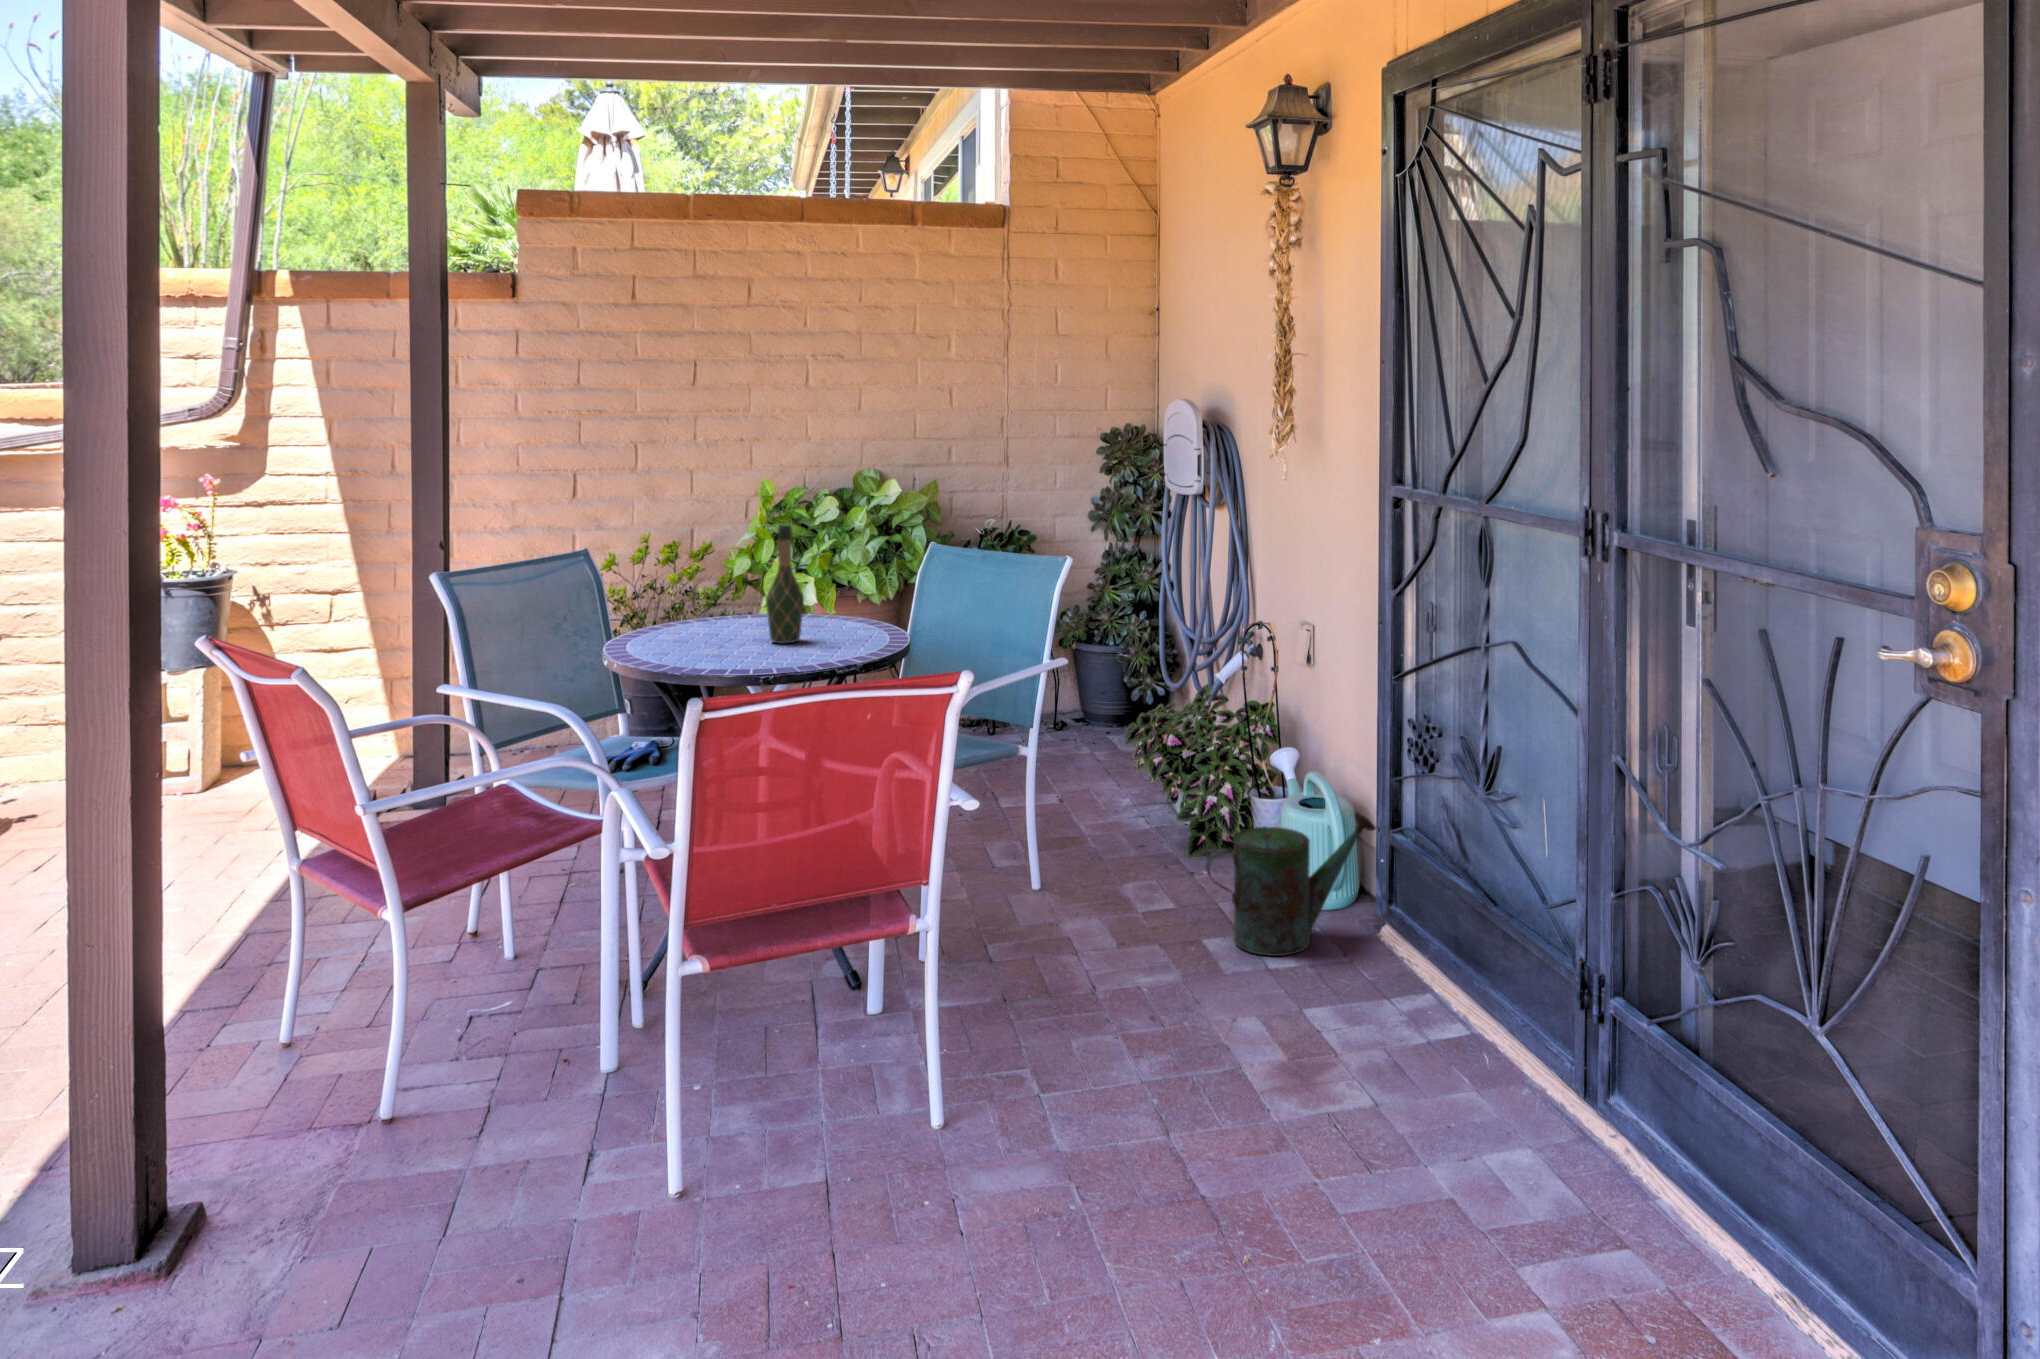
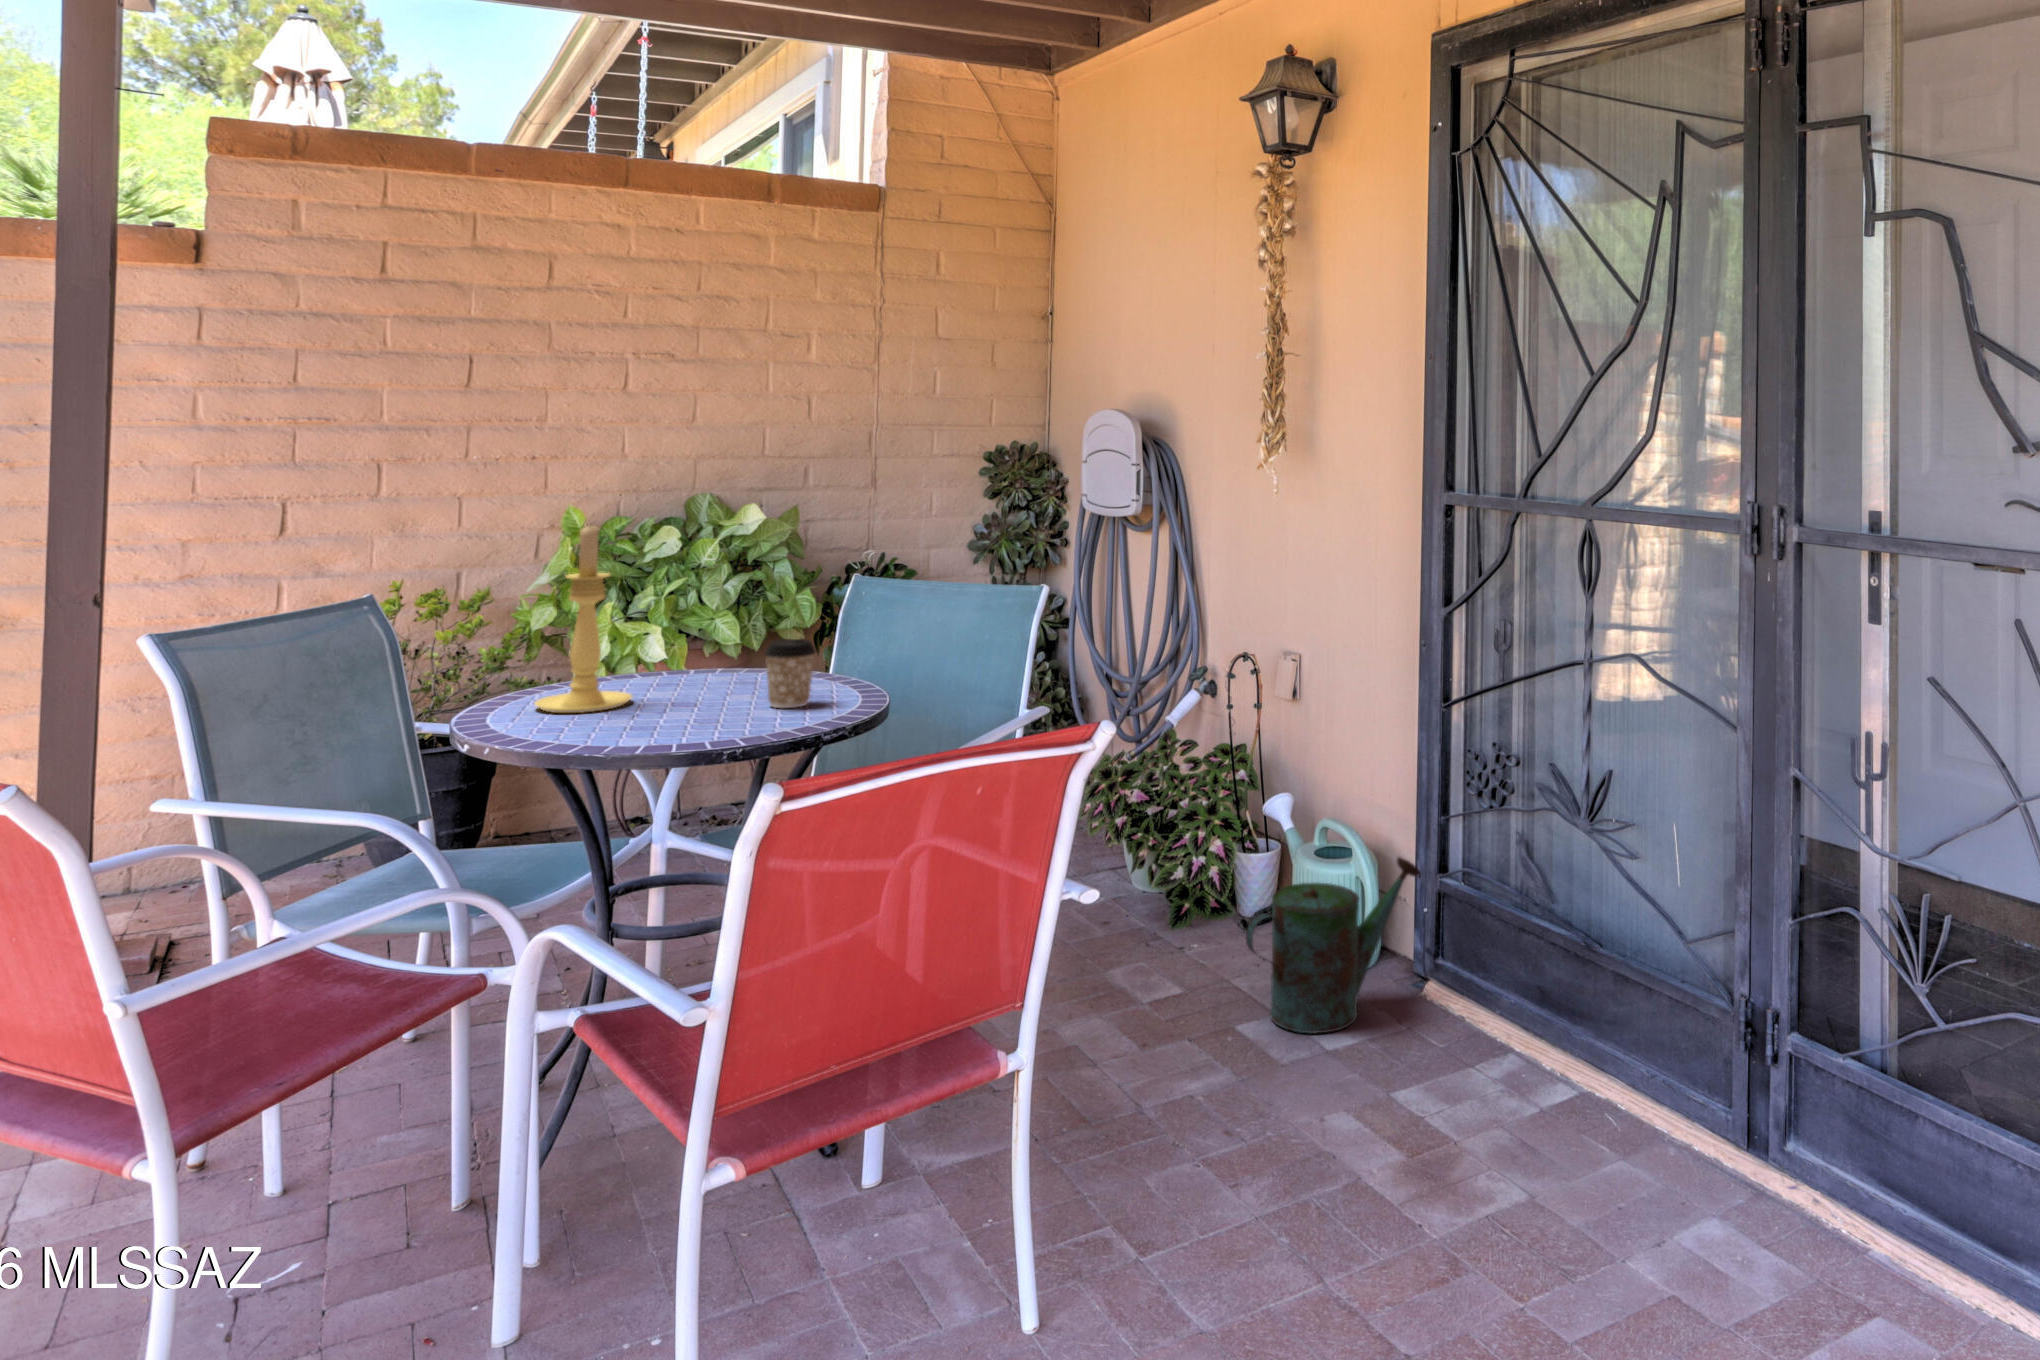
candle holder: none [665,506,733,647] -> present [535,525,633,713]
wine bottle: present [766,525,804,643] -> none [685,546,738,702]
coffee cup: none [815,599,853,652] -> present [765,639,816,708]

